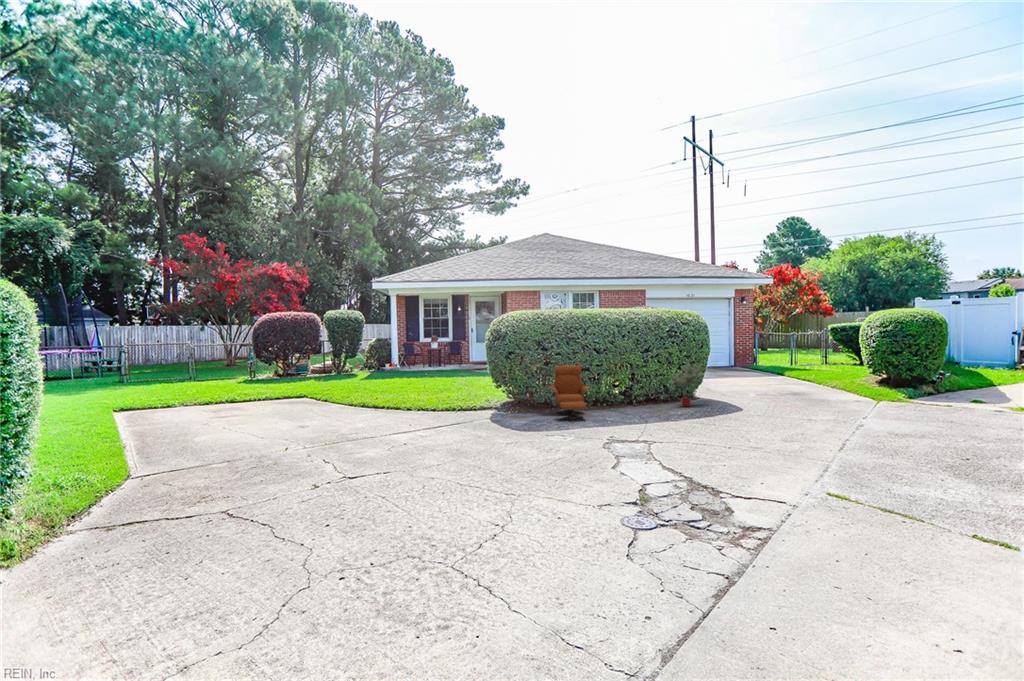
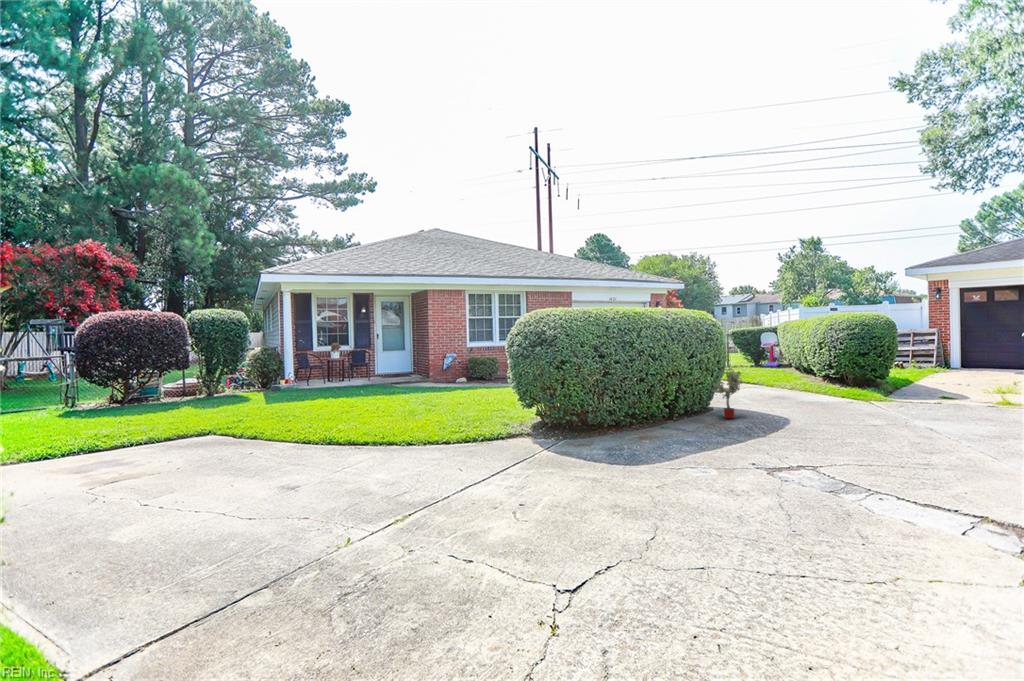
lounge chair: present [549,366,589,422] -> none [603,377,667,447]

